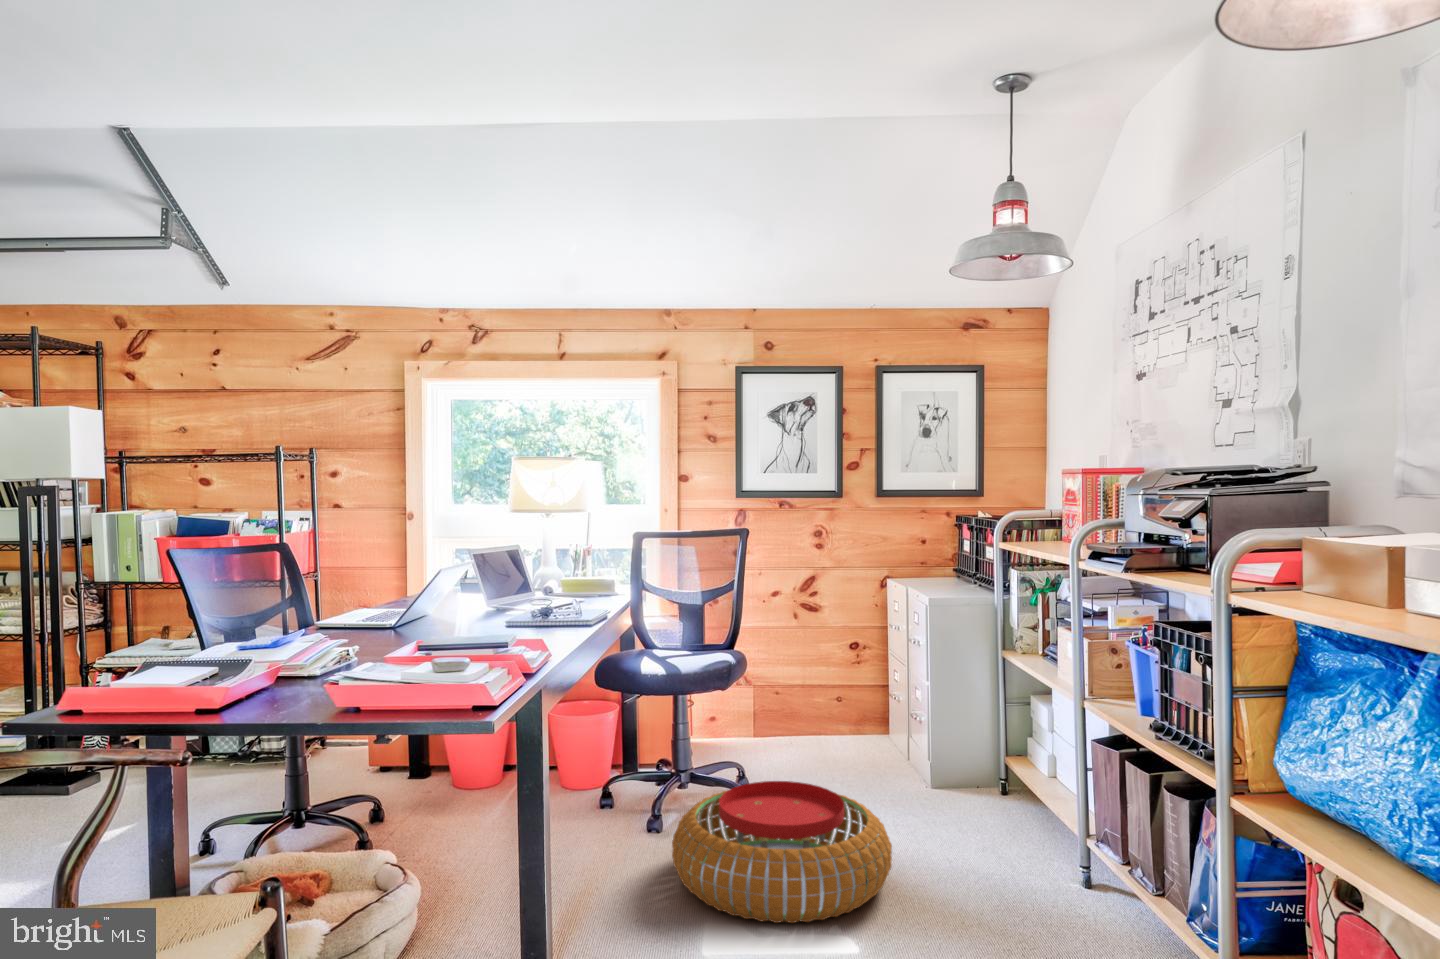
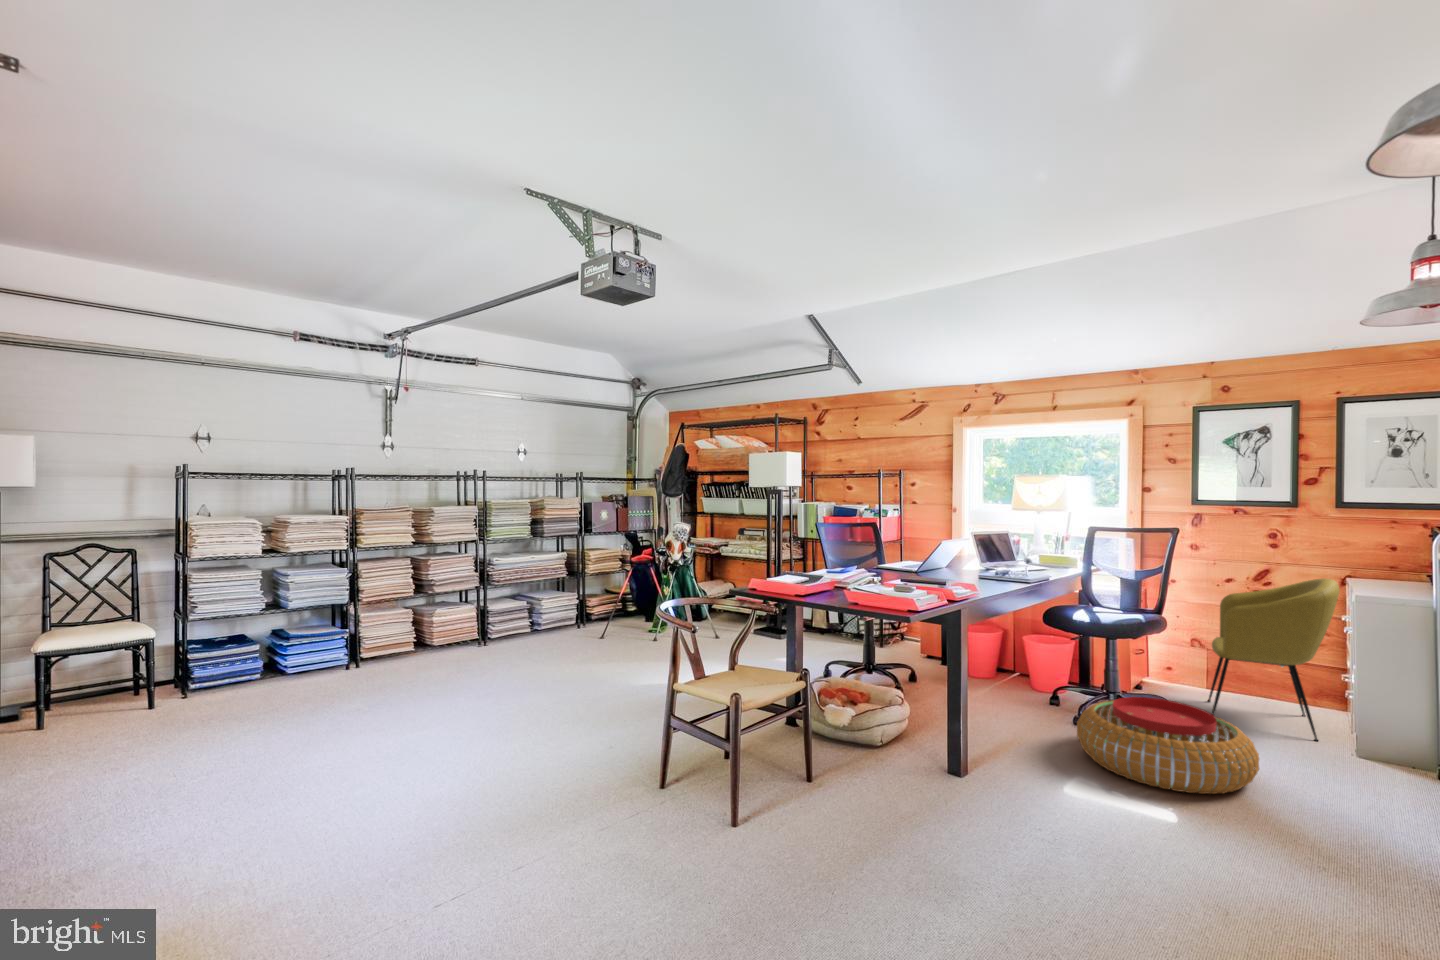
armchair: none [763,583,901,789] -> present [1208,578,1340,741]

